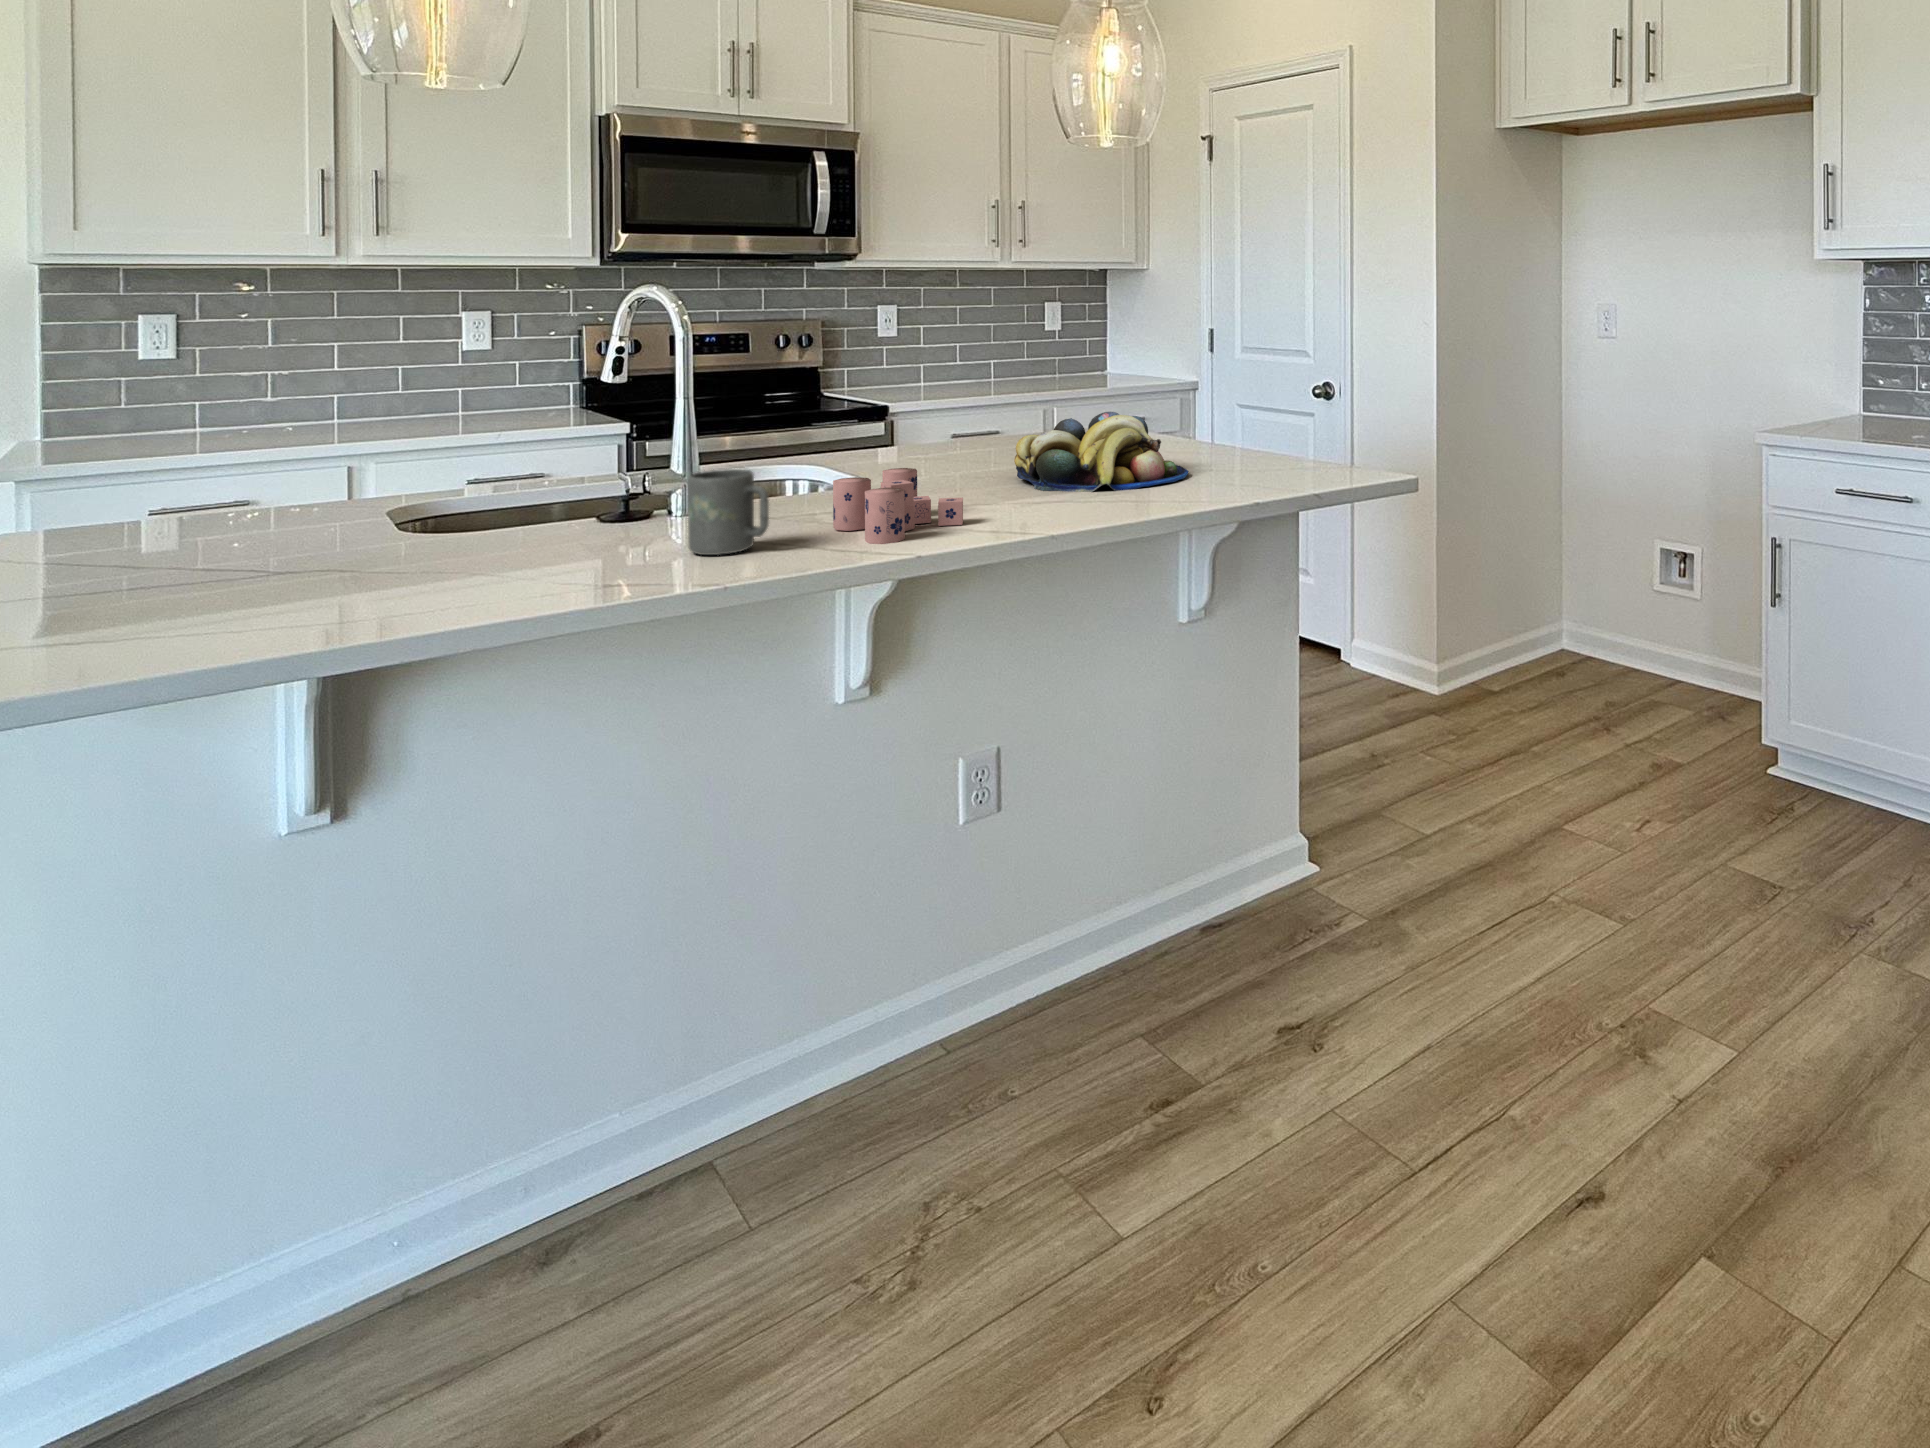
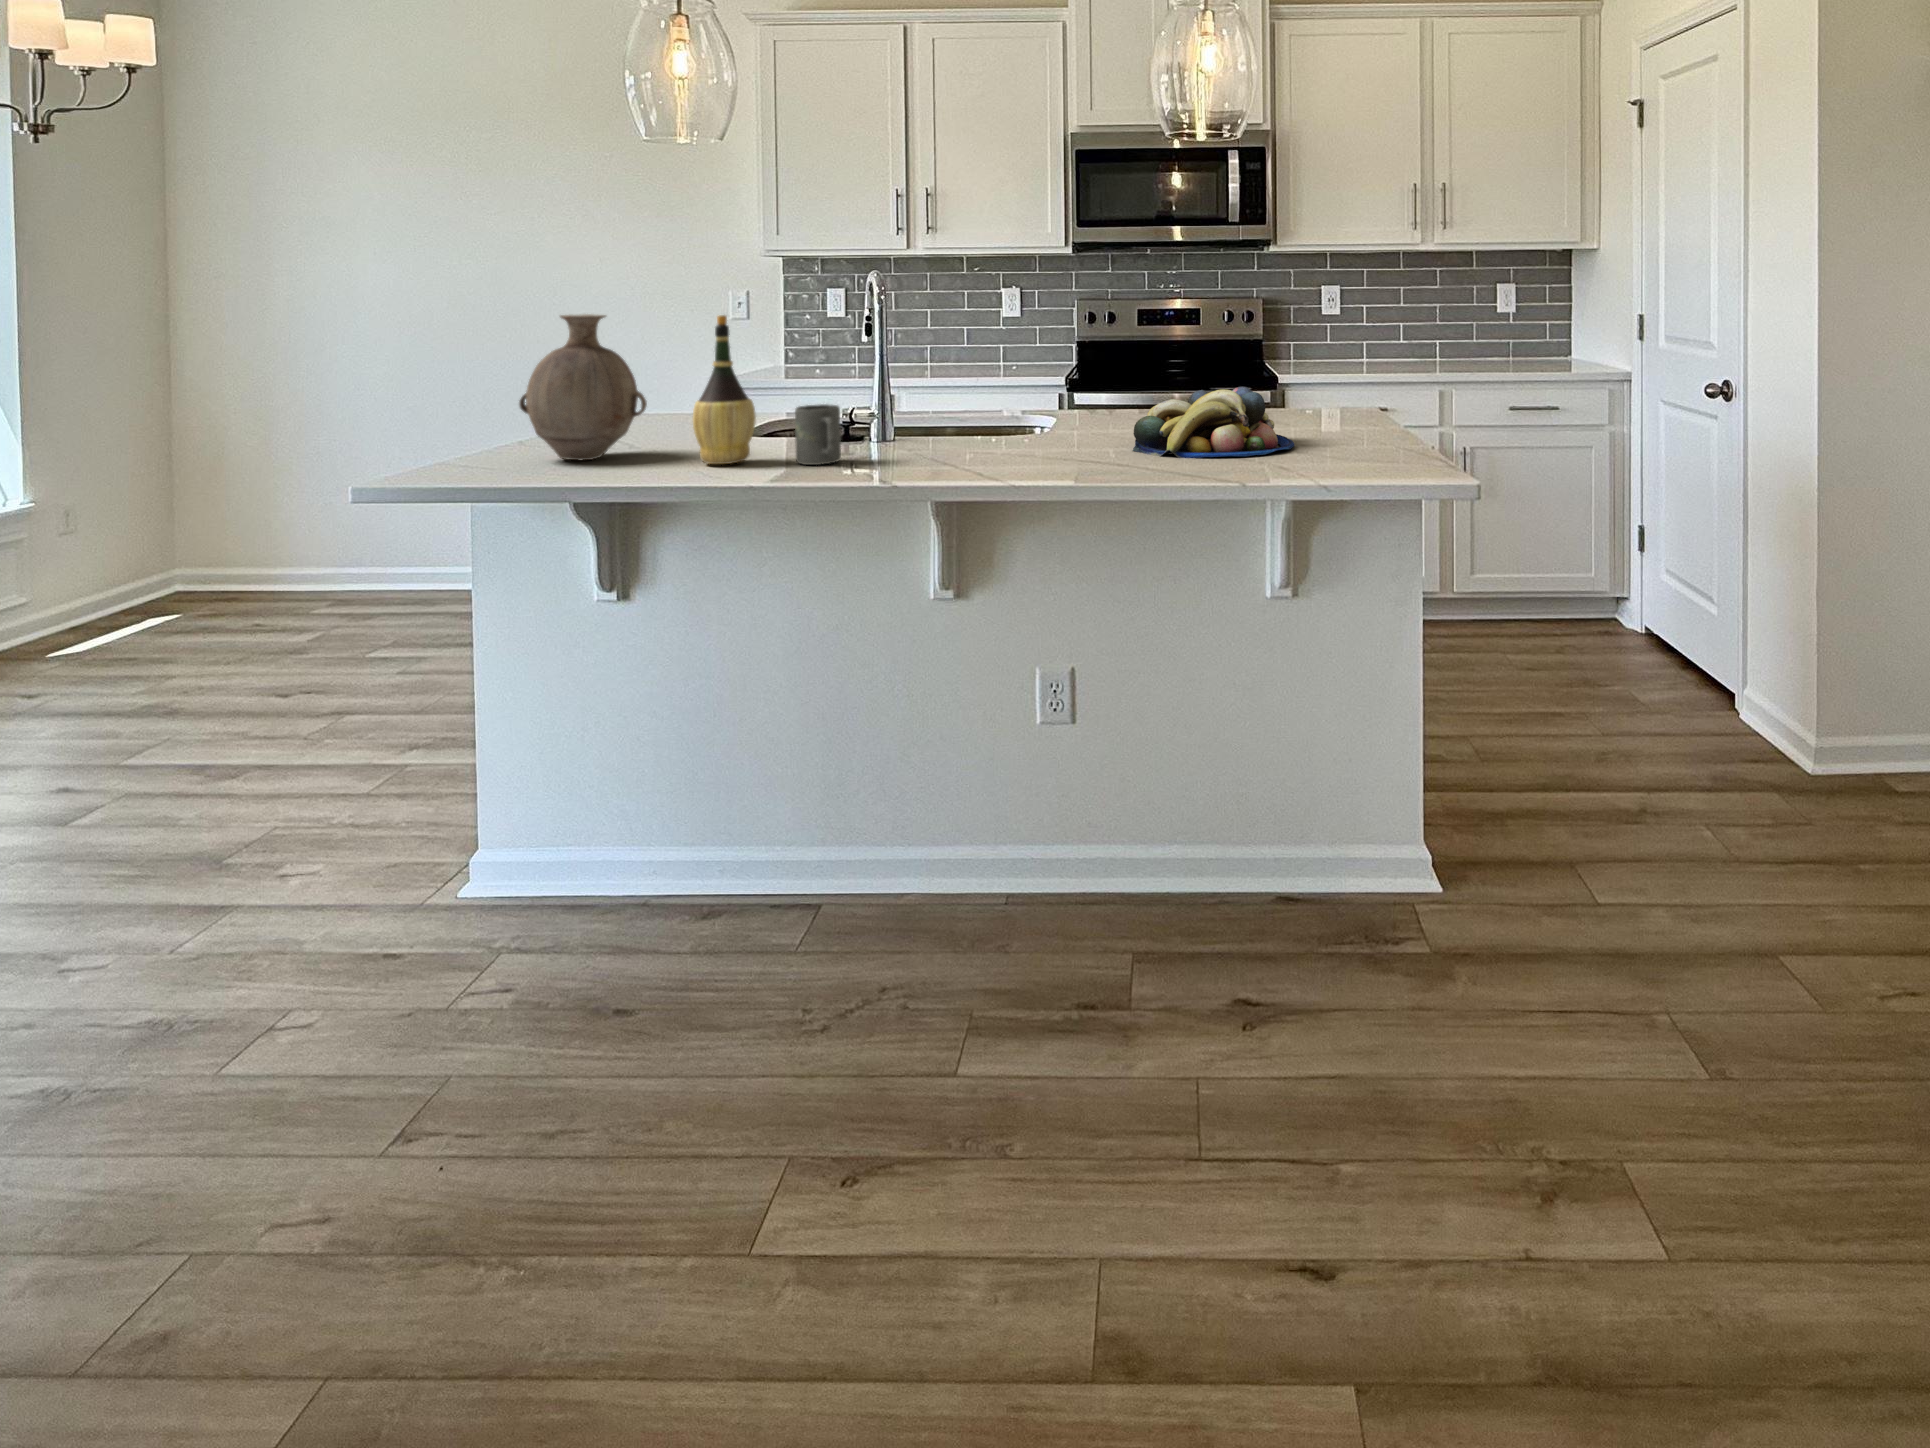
wine bottle: none [526,351,627,574] -> present [693,315,756,464]
vase: none [124,358,397,608] -> present [519,314,647,460]
candle: present [833,468,963,544] -> none [896,417,998,472]

